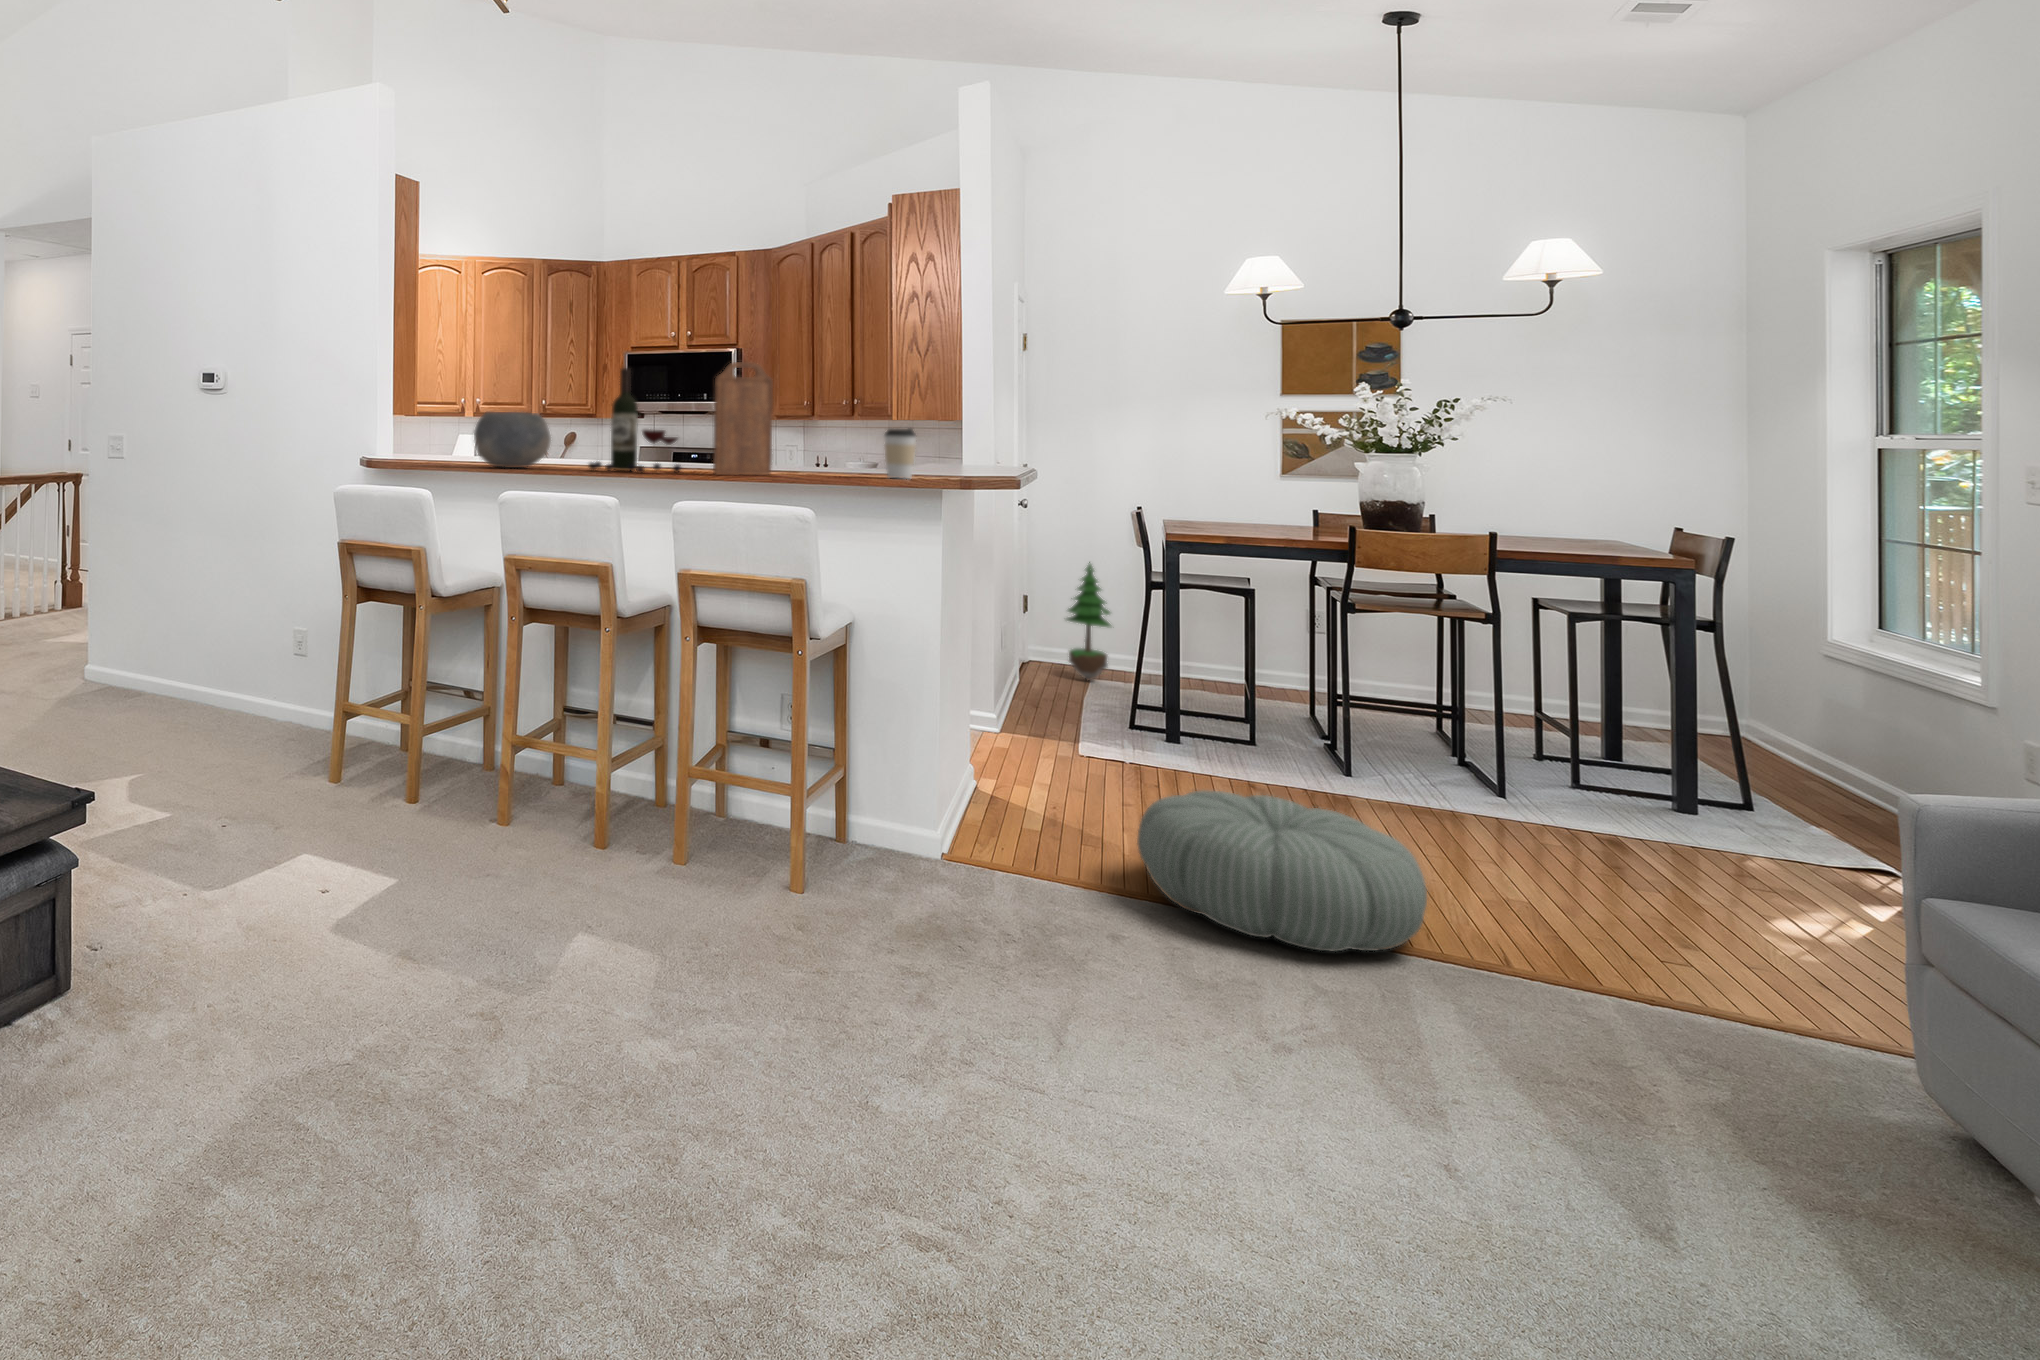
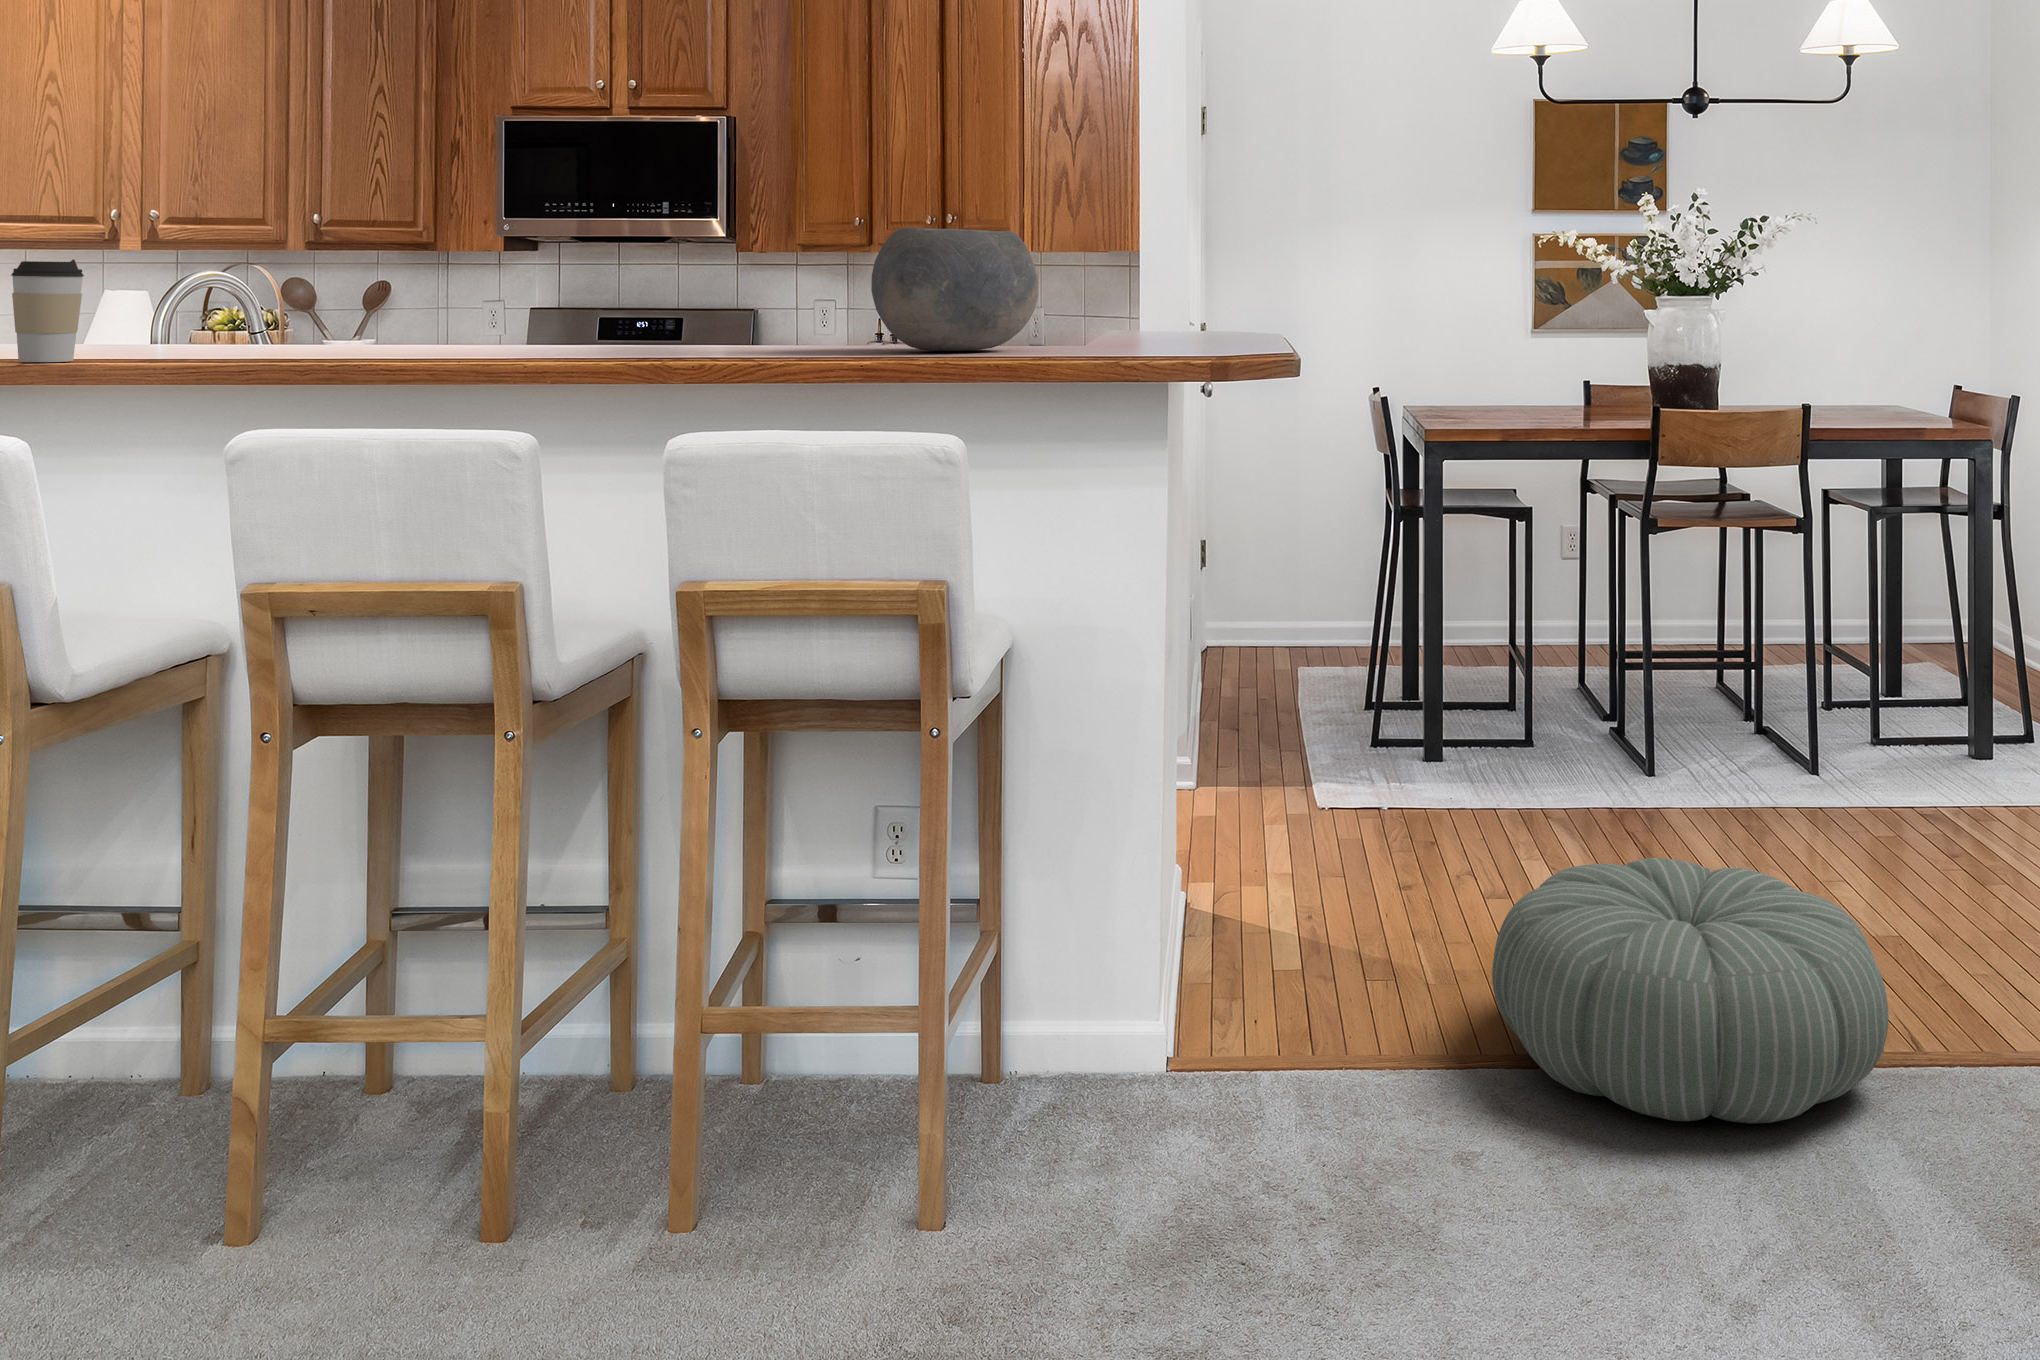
cutting board: present [713,362,773,475] -> none [749,116,871,363]
wine bottle: present [589,368,681,473] -> none [447,124,675,365]
bowl: present [474,412,551,468] -> present [871,228,1038,351]
coffee cup: present [884,428,916,478] -> present [11,259,84,362]
potted tree: present [1067,562,1111,680] -> none [1256,474,1323,663]

